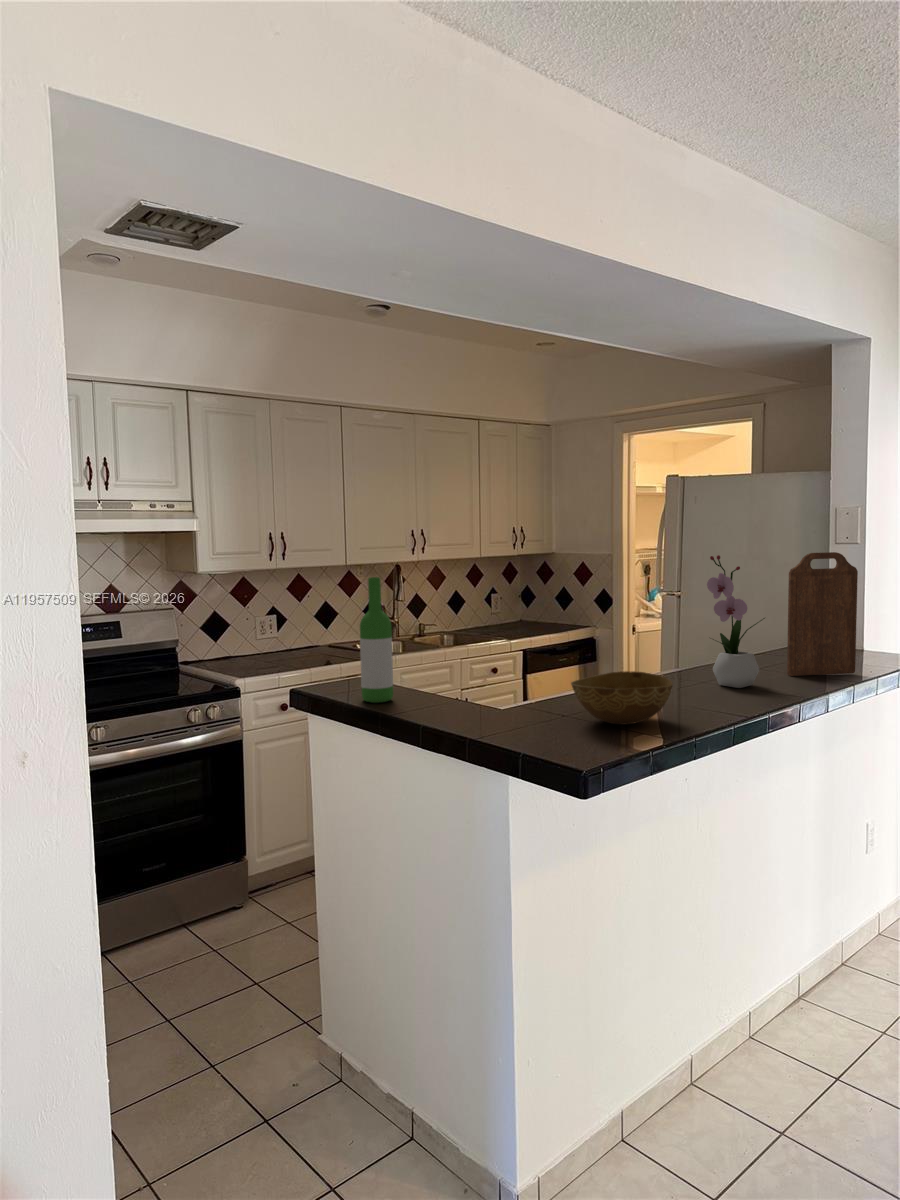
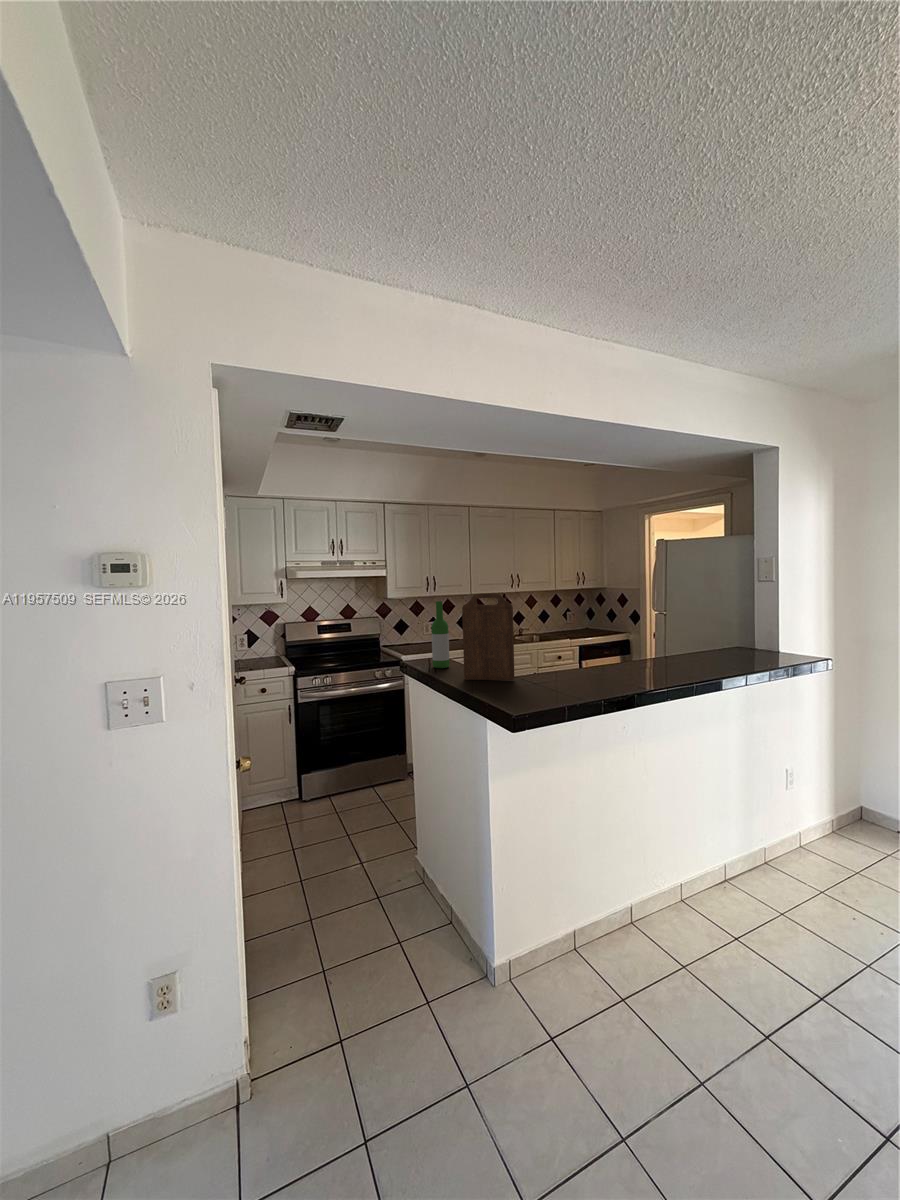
cutting board: present [787,552,858,676] -> present [462,593,514,680]
flower arrangement: present [707,555,765,688] -> none [638,589,677,670]
bowl: present [571,671,673,725] -> none [534,656,594,686]

